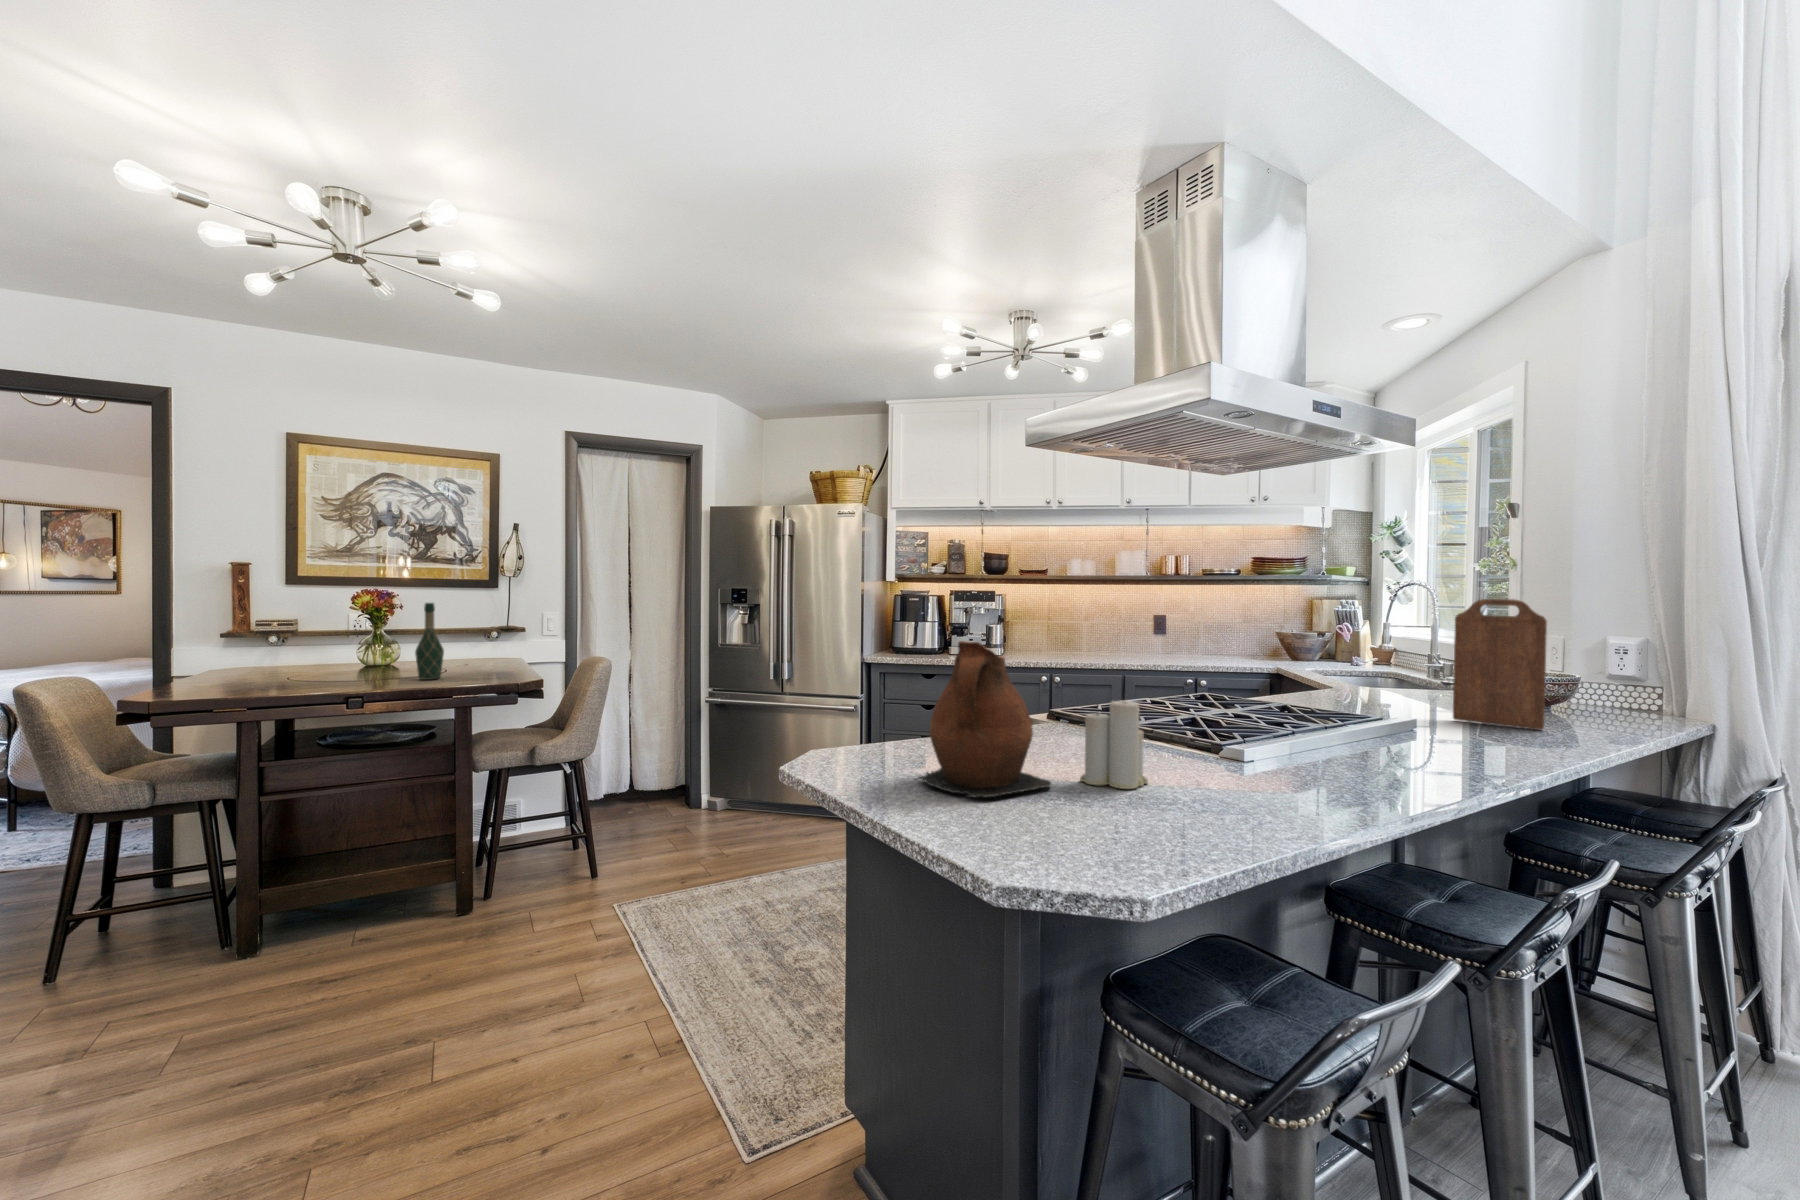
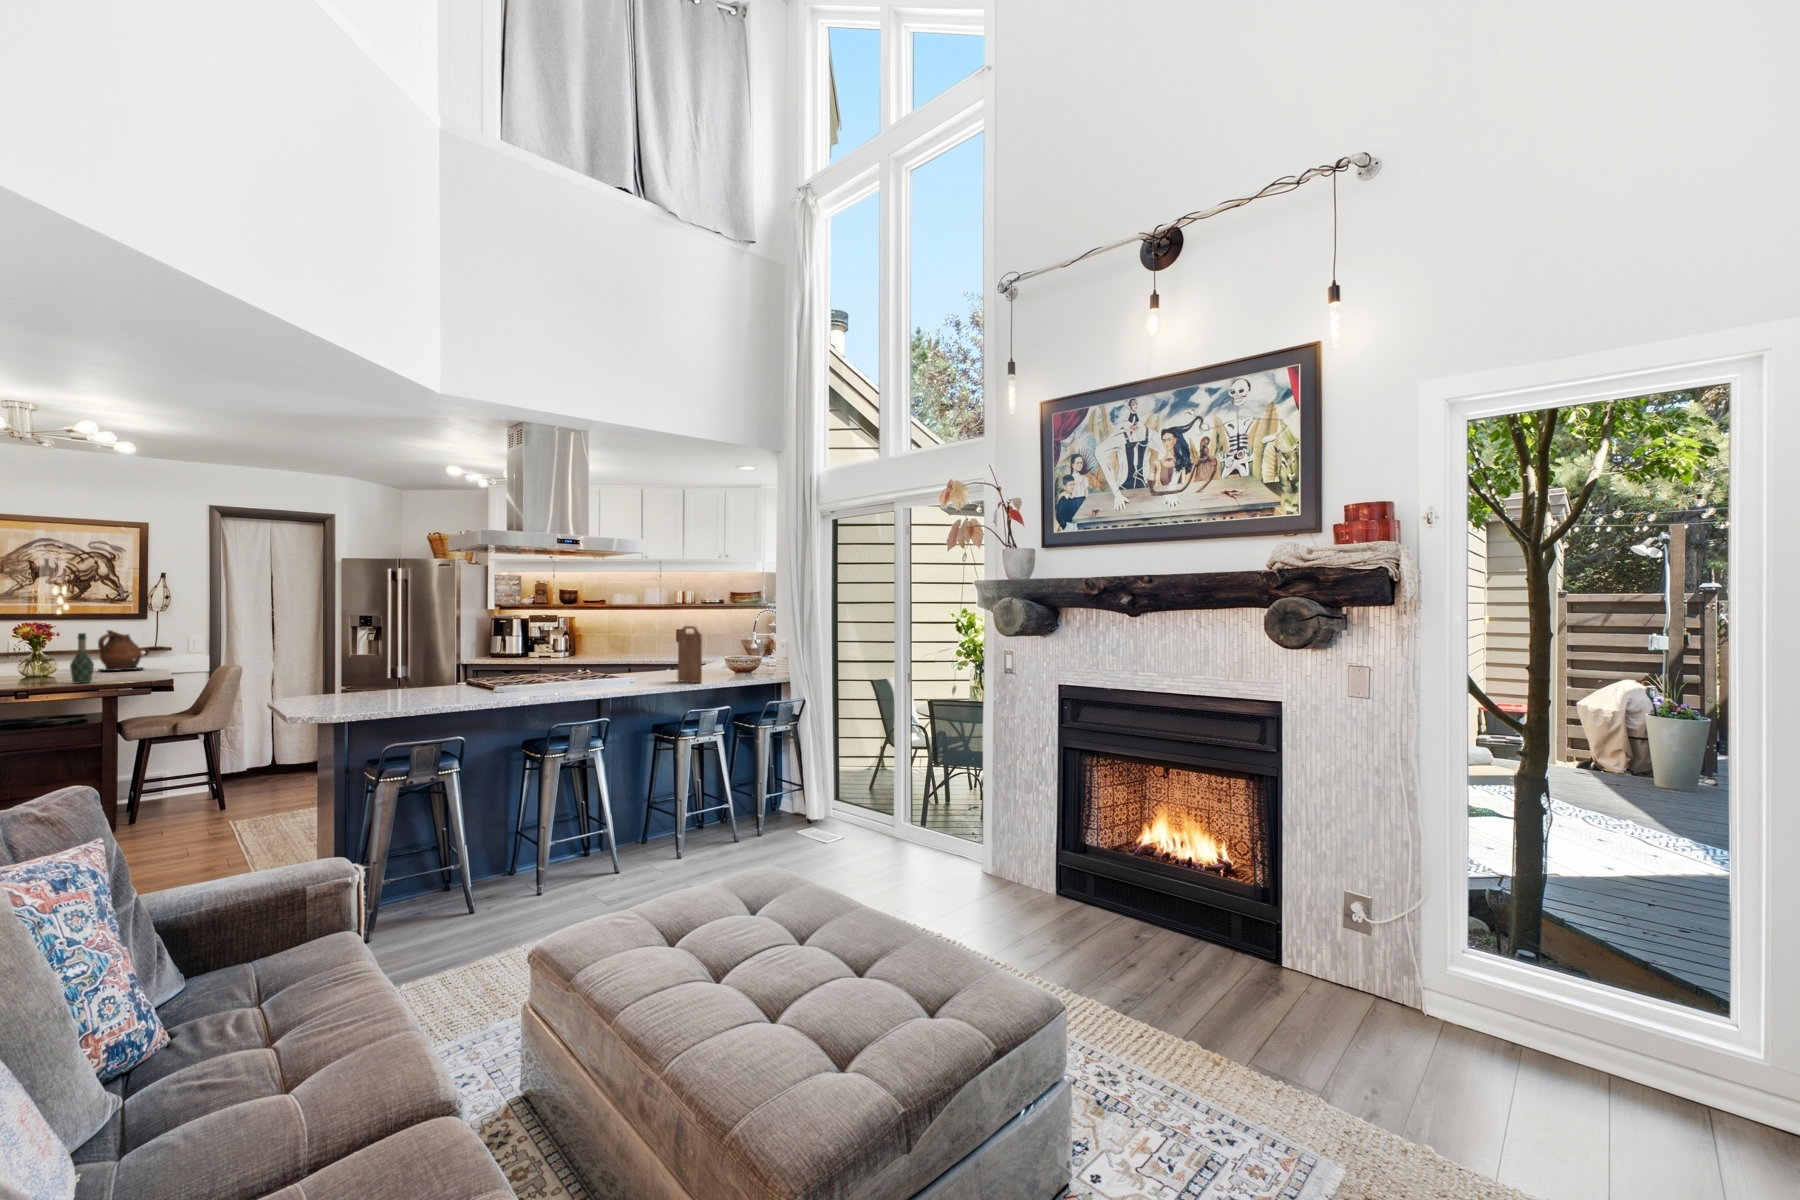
ceramic pitcher: present [916,641,1051,798] -> present [98,630,143,671]
candle: present [1080,701,1148,789] -> none [412,670,441,707]

